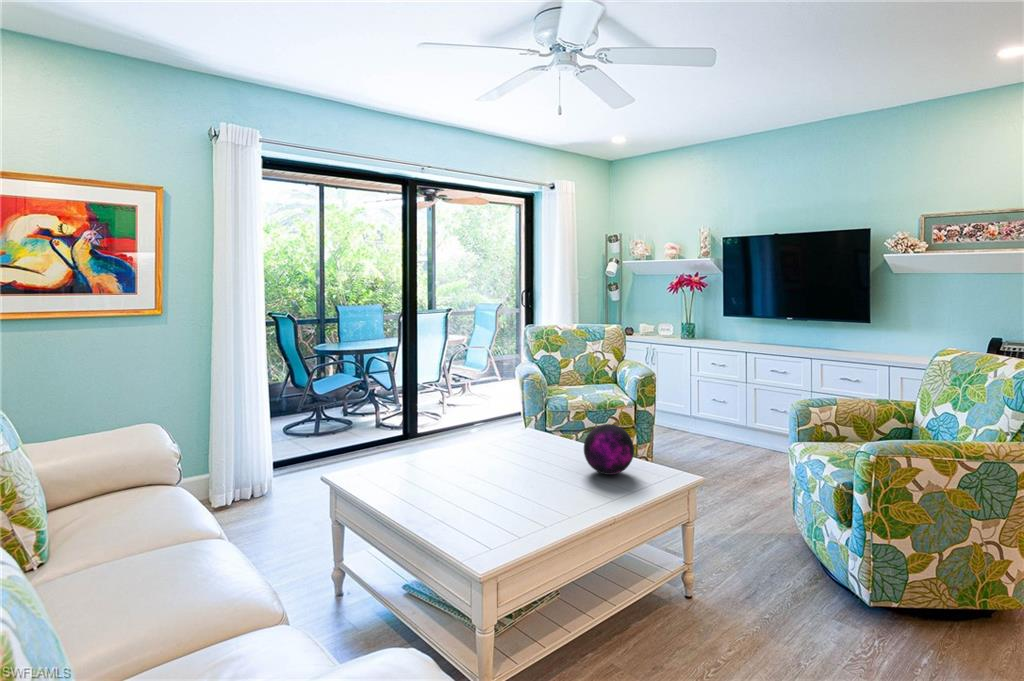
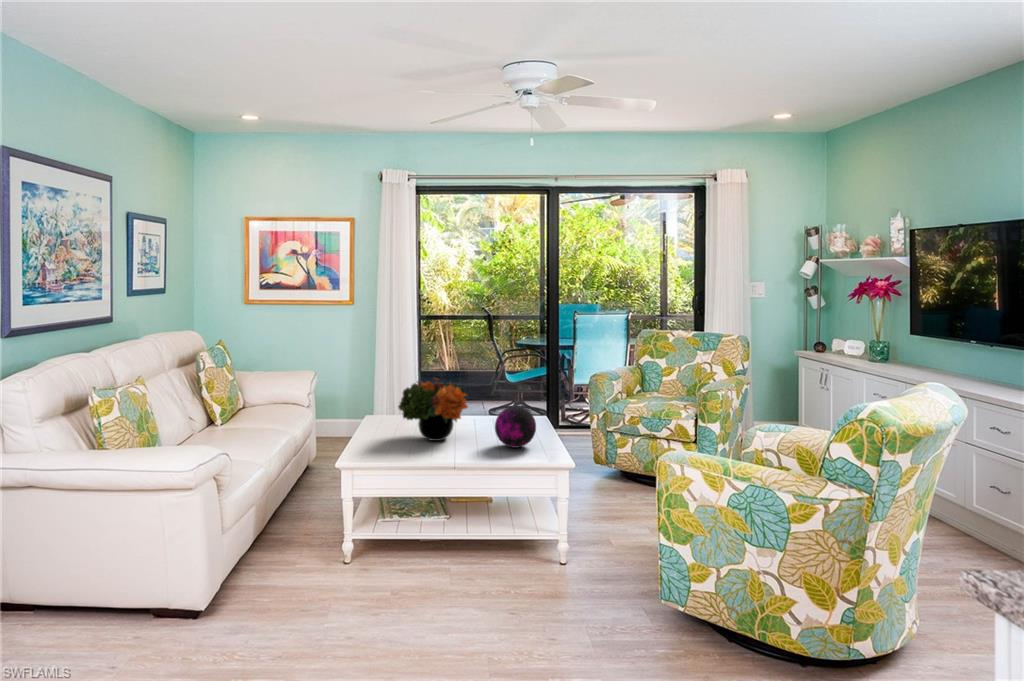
flower arrangement: none [459,404,551,489] -> present [398,378,468,441]

